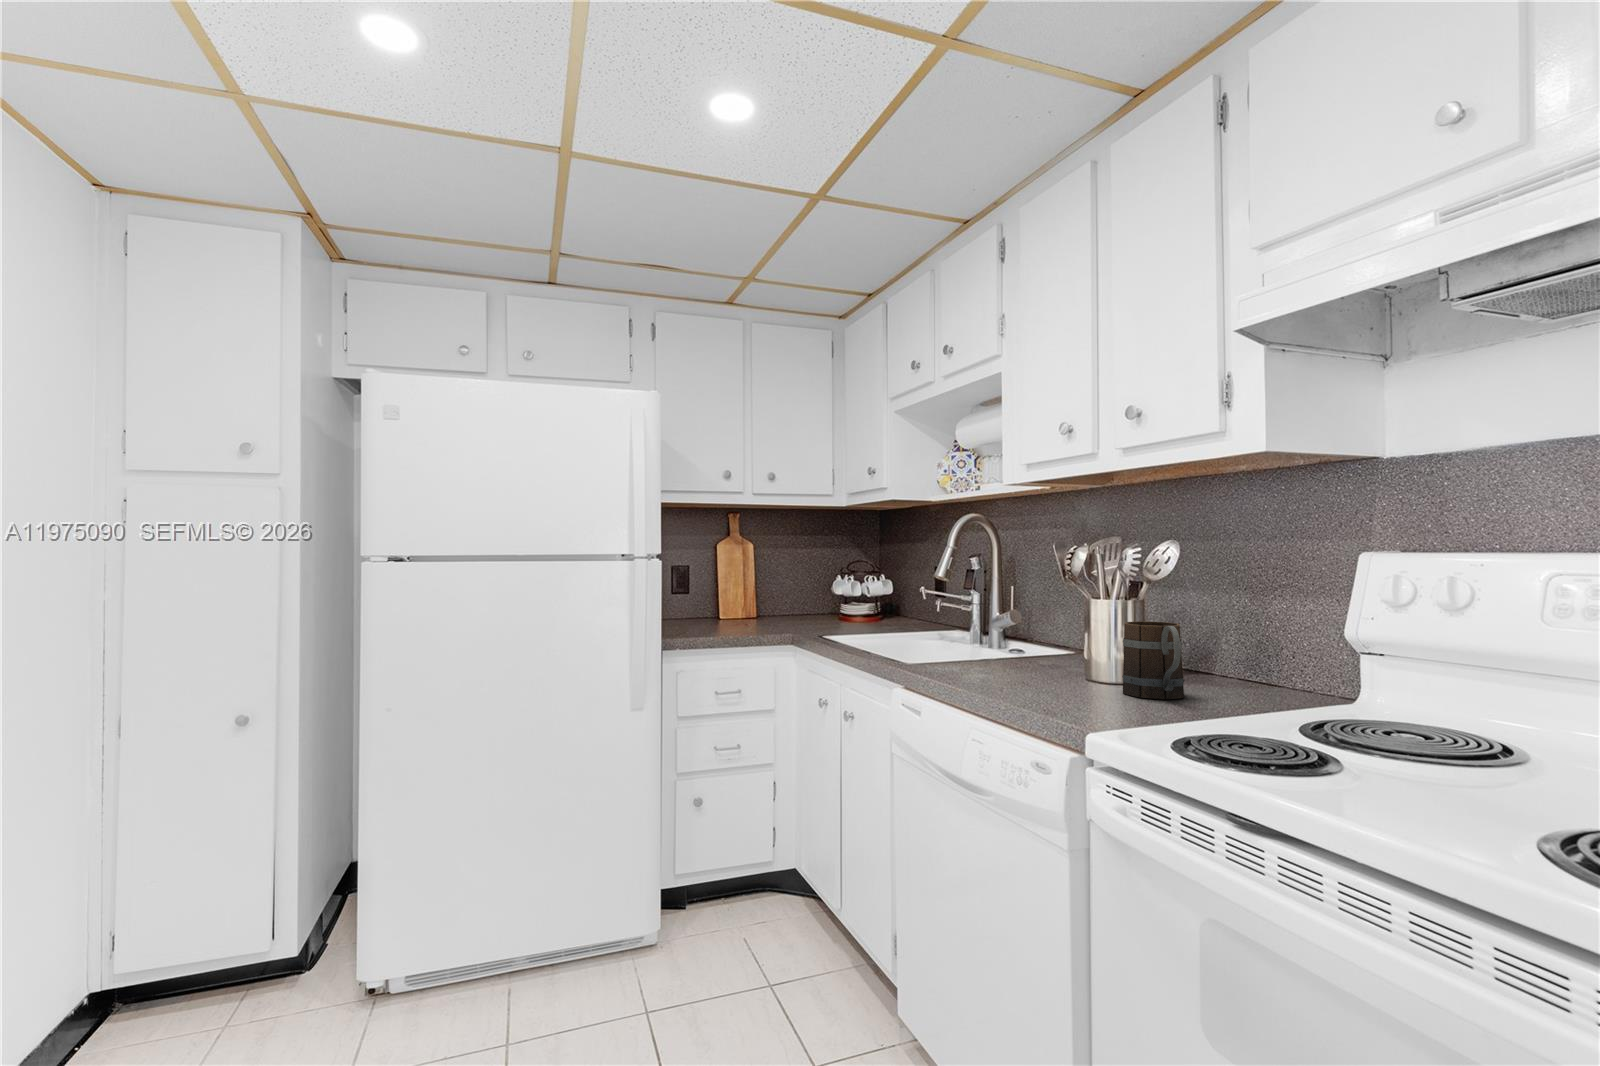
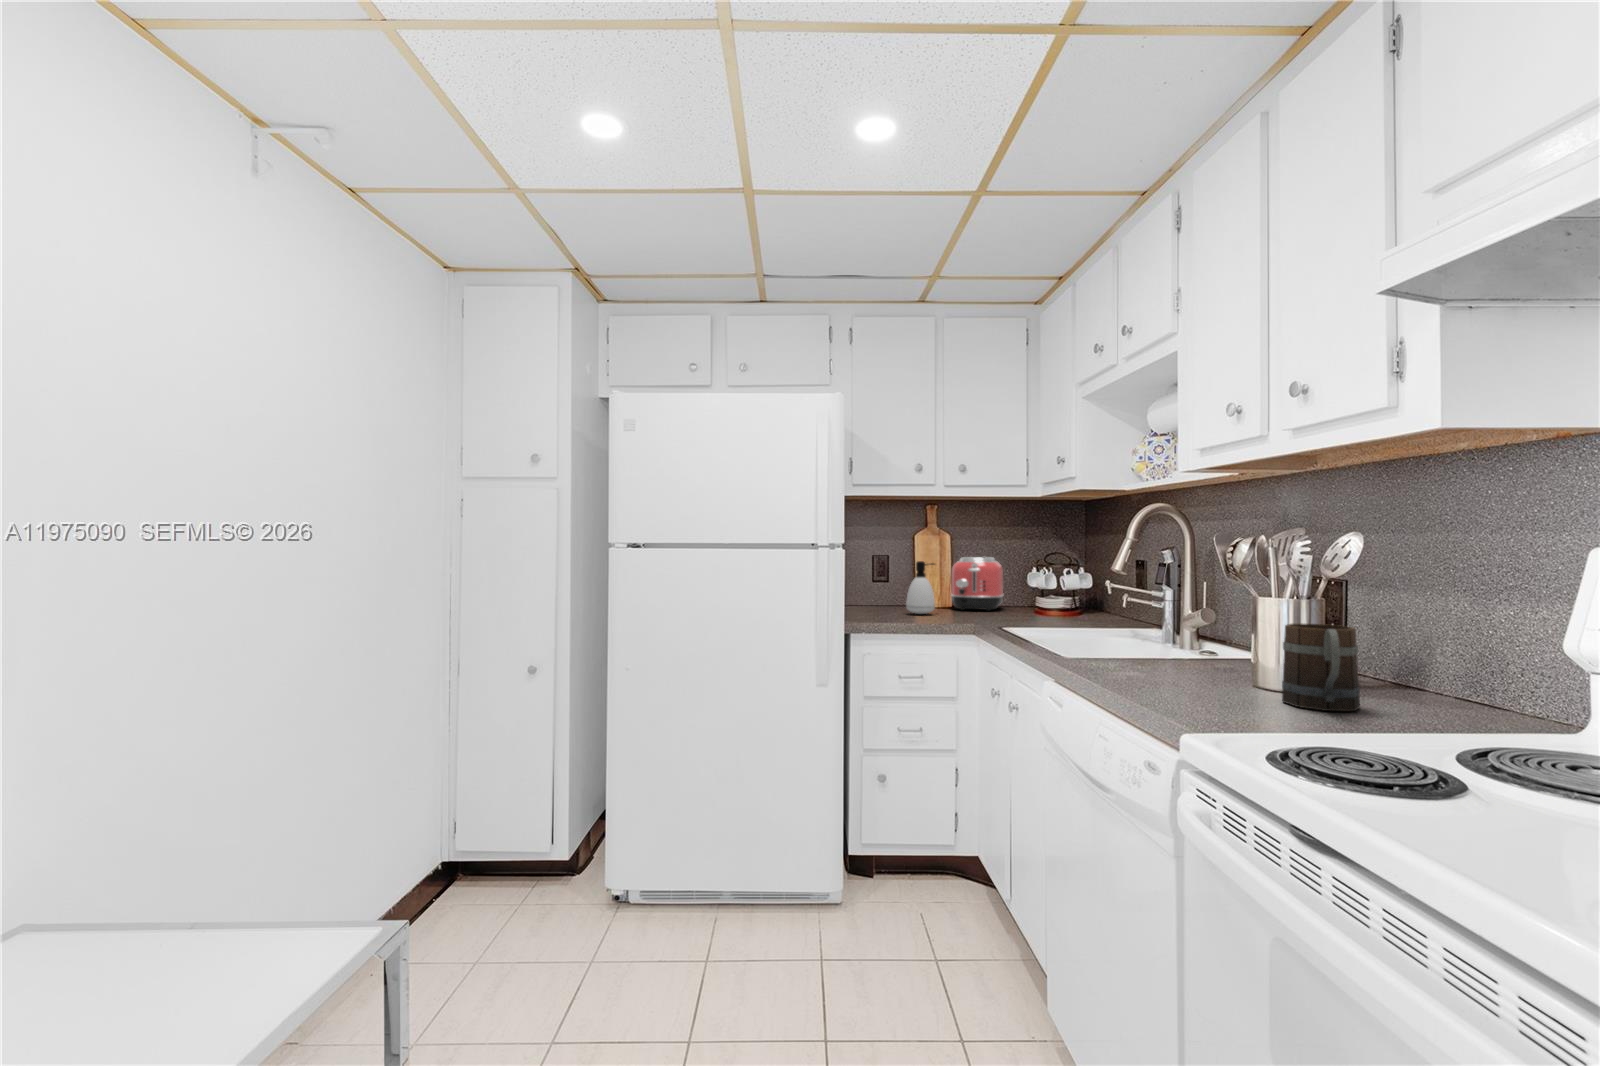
toaster: none [754,566,804,620] -> present [951,557,1004,611]
soap dispenser: none [714,571,744,625] -> present [906,561,935,614]

